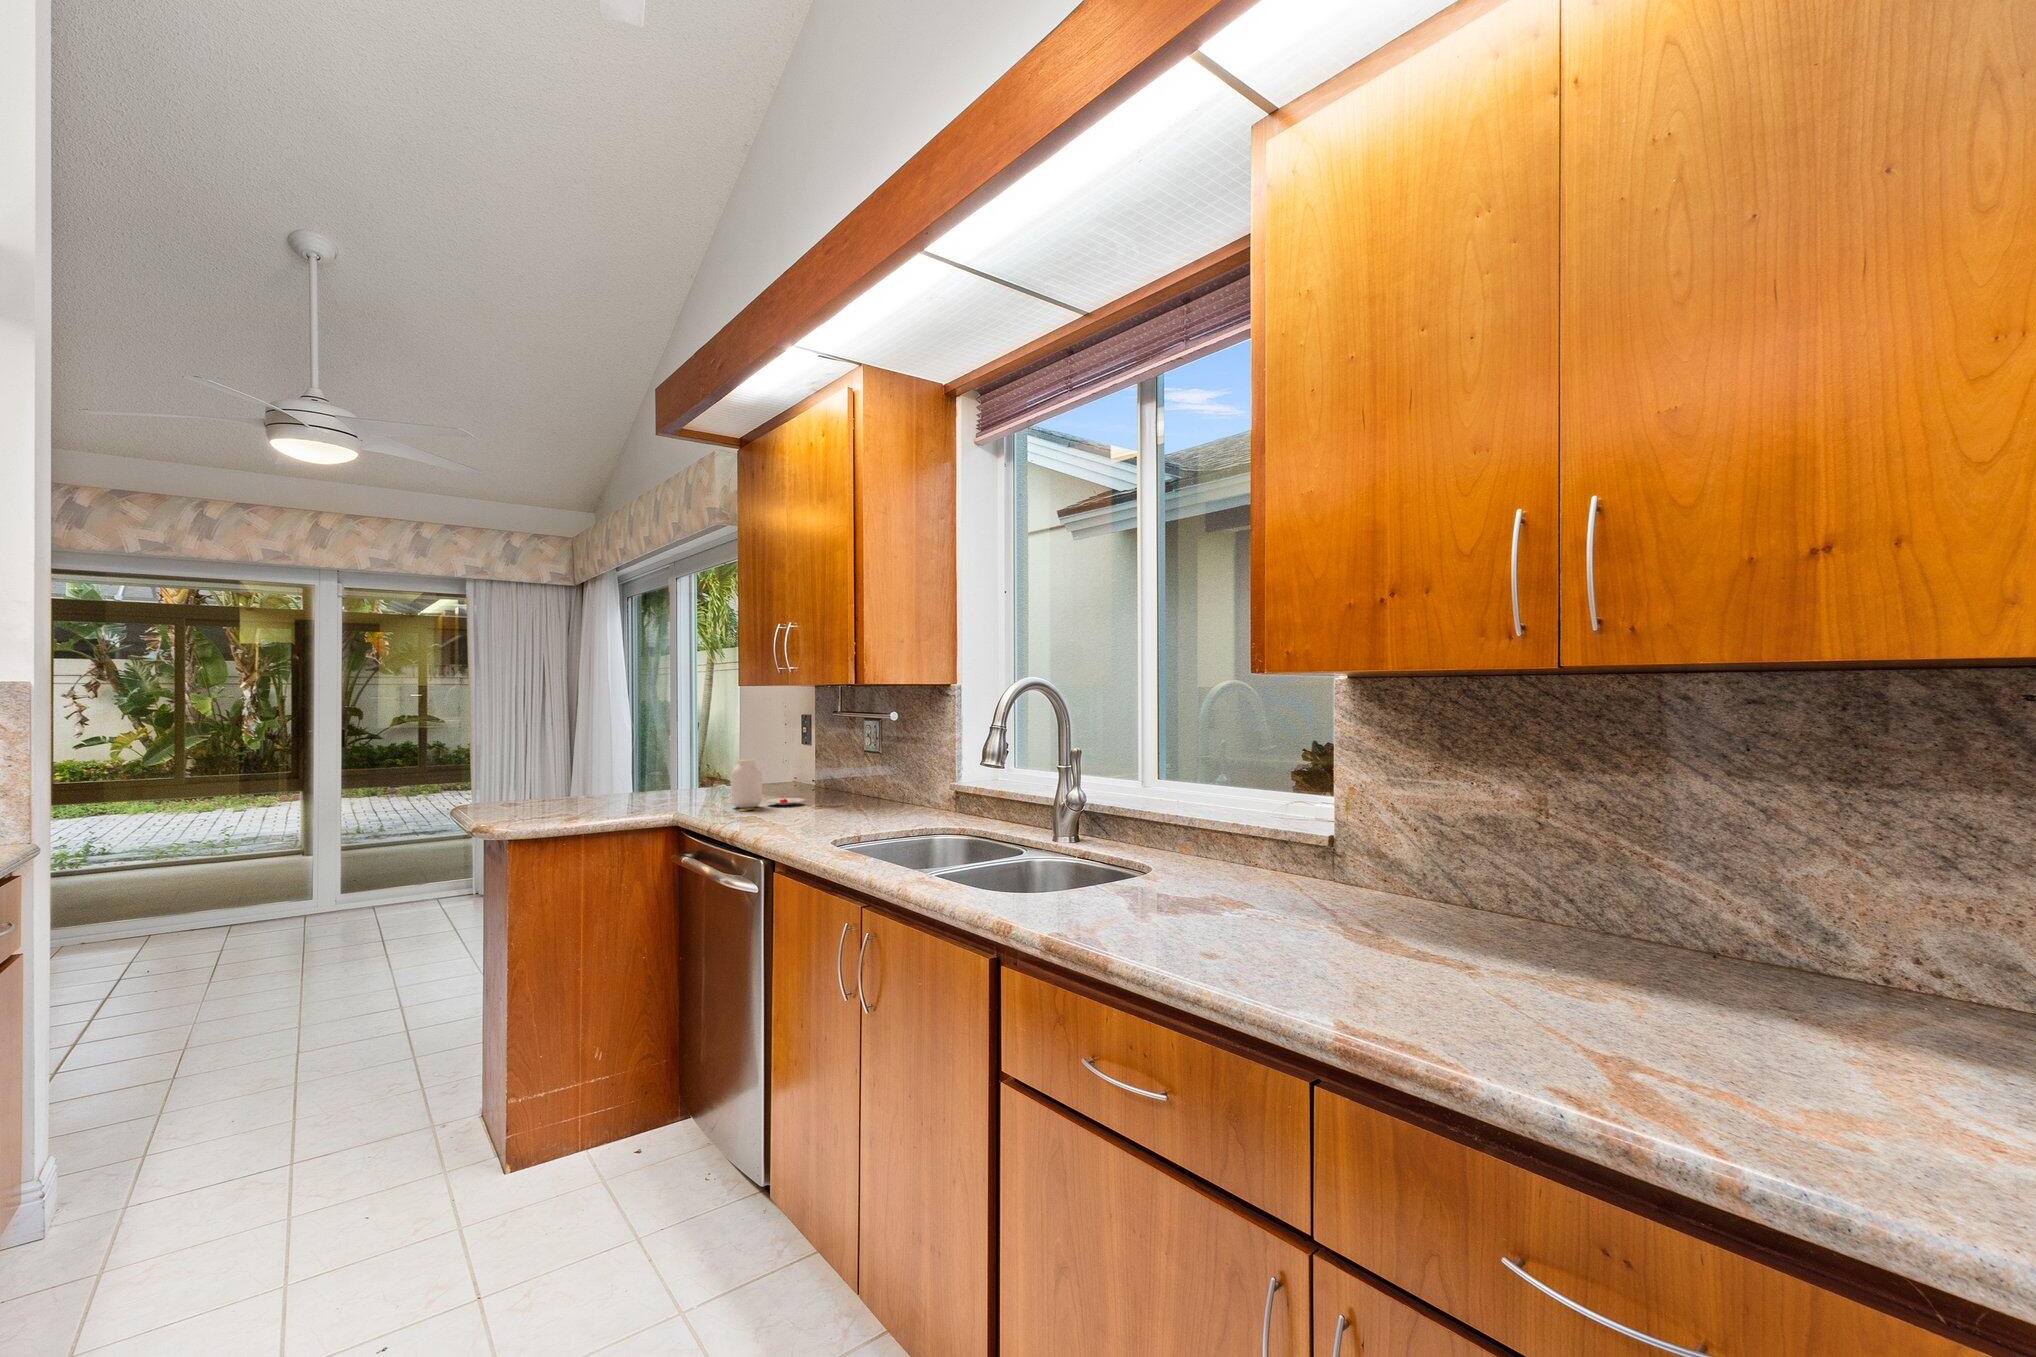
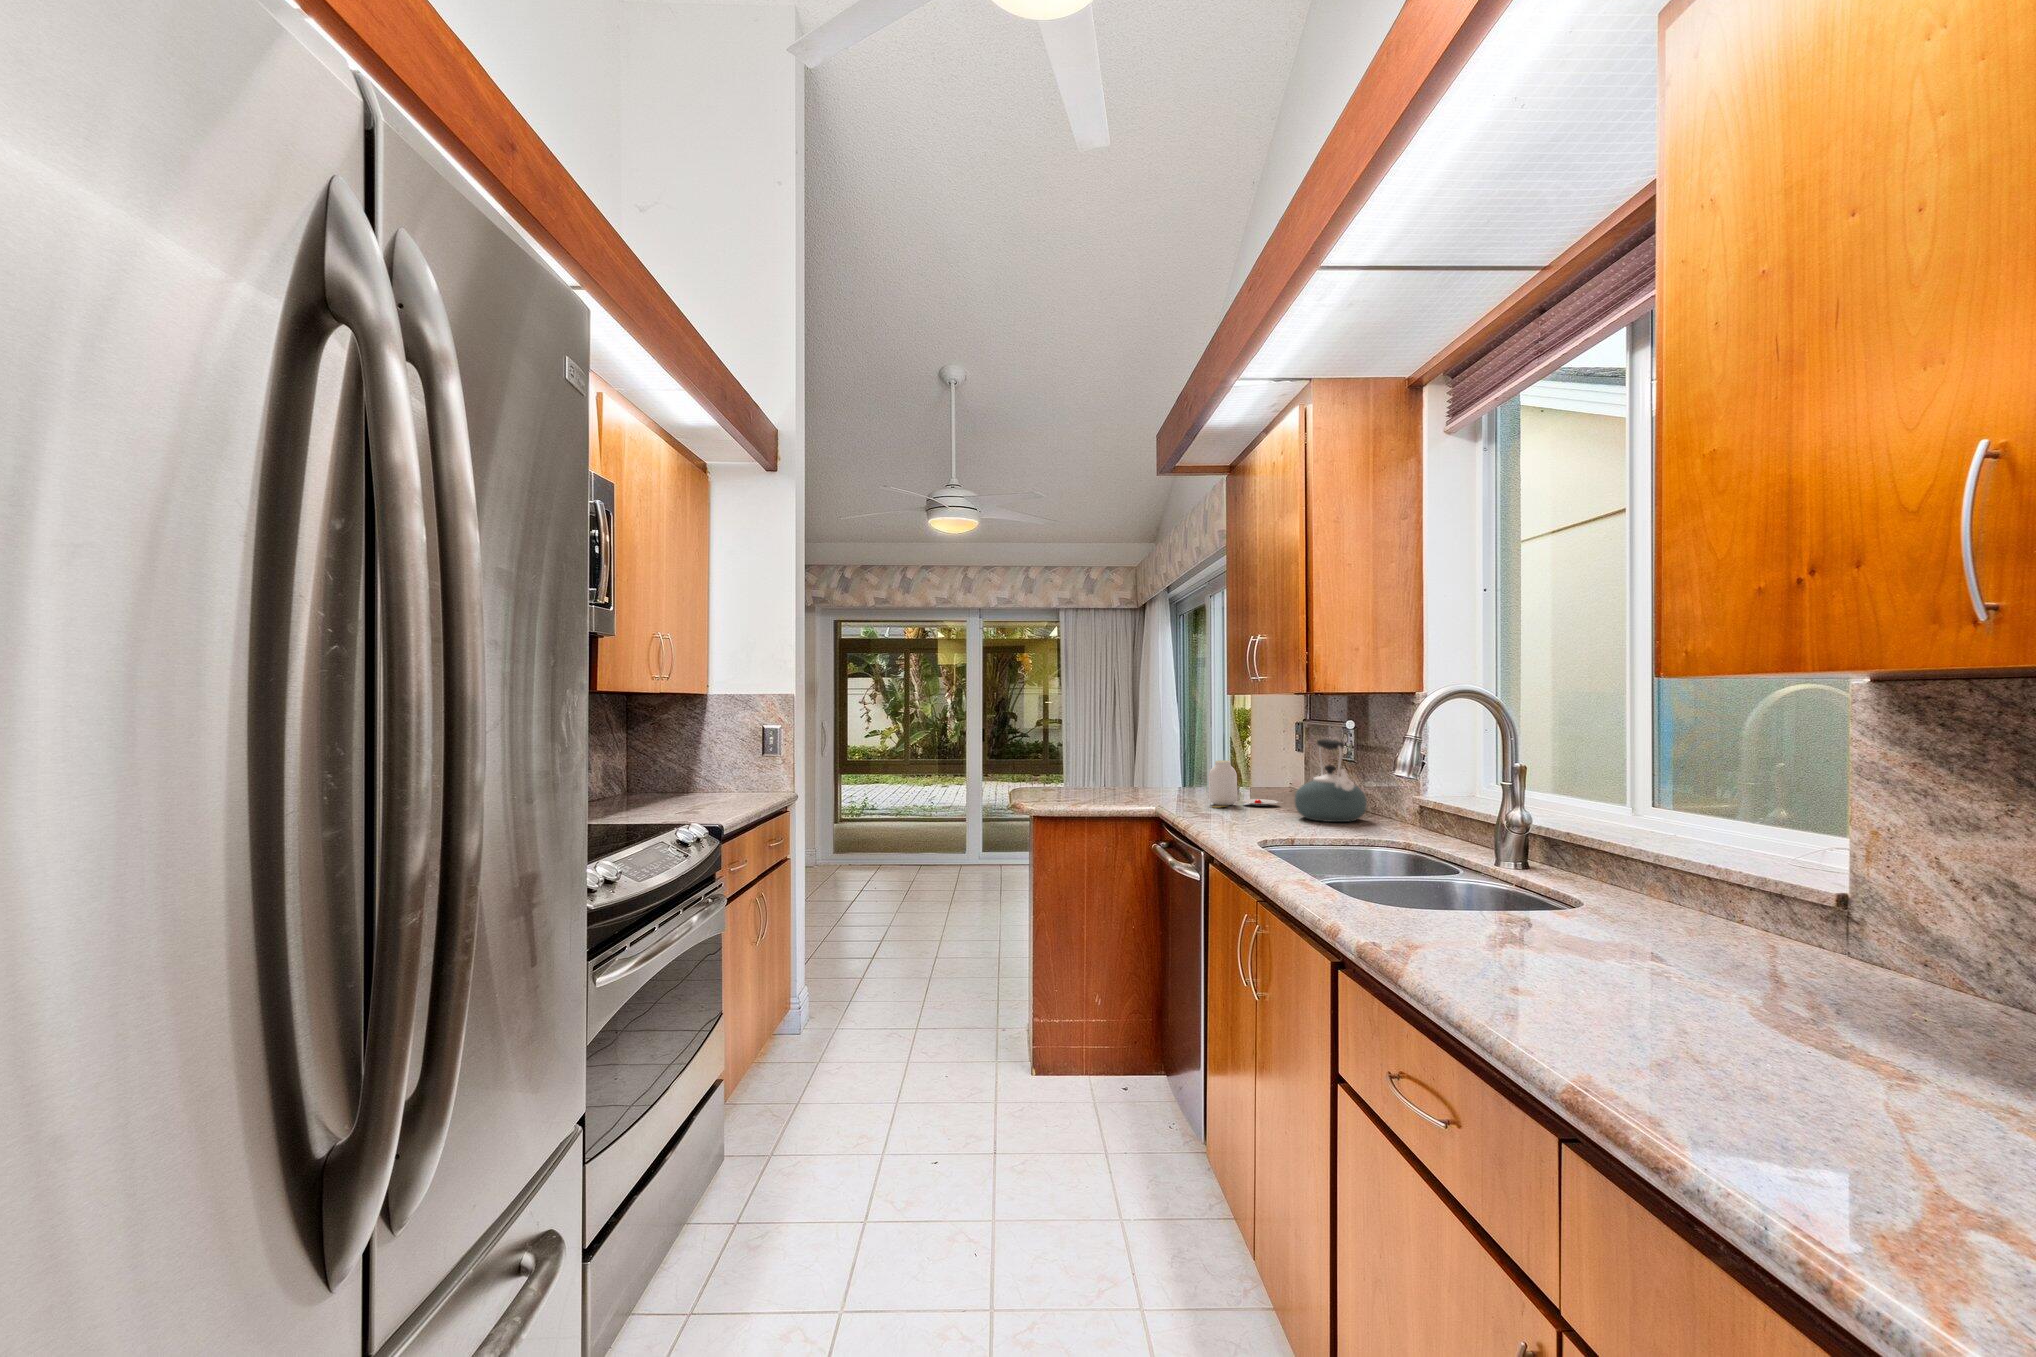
kettle: none [833,733,902,816] -> present [1295,739,1367,822]

